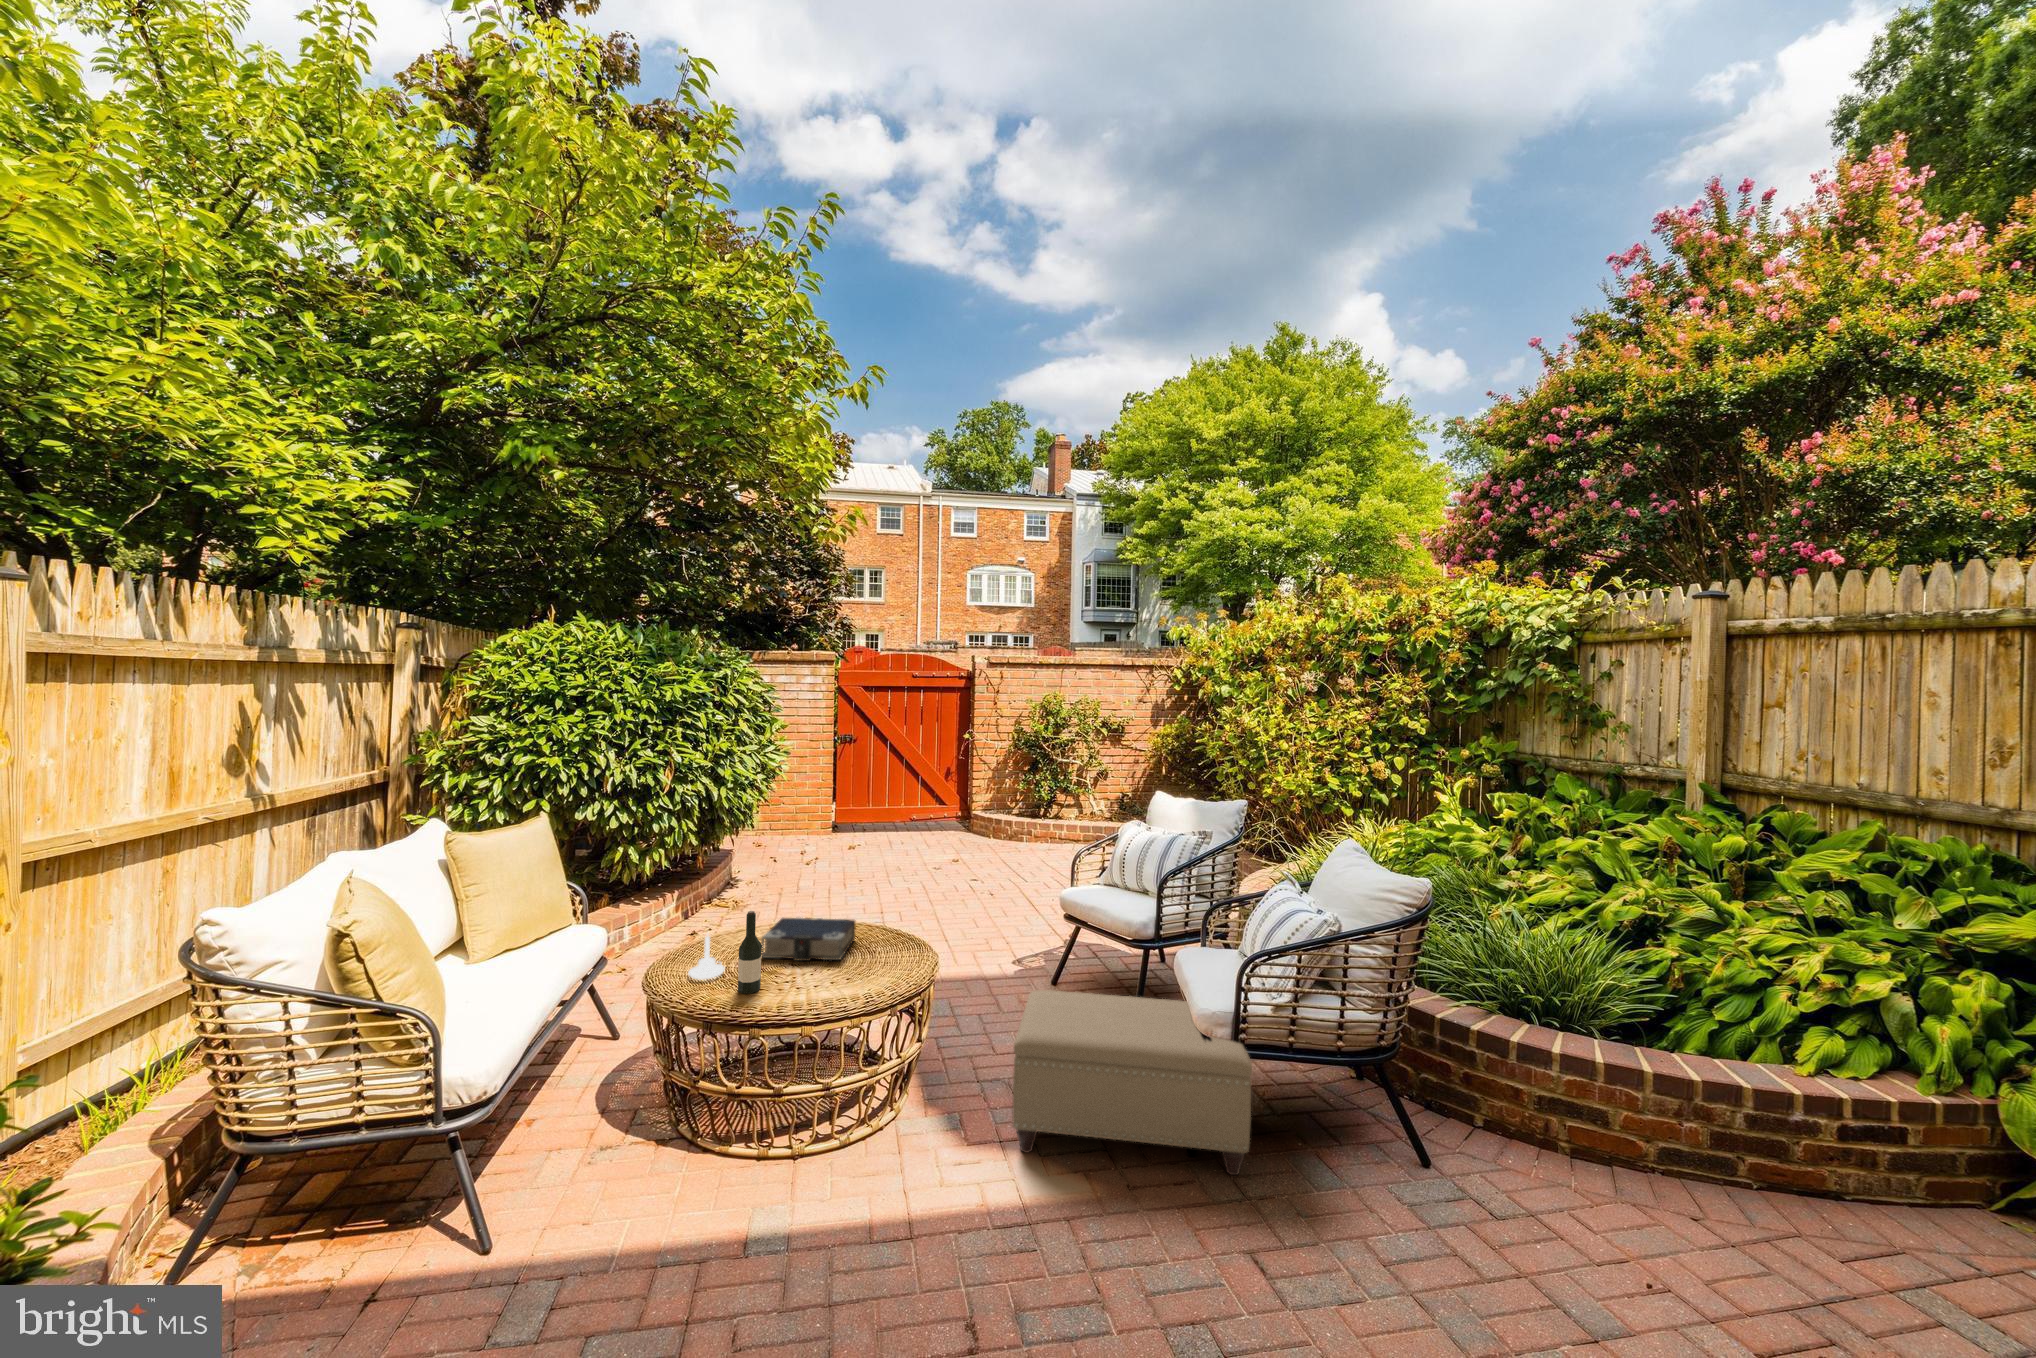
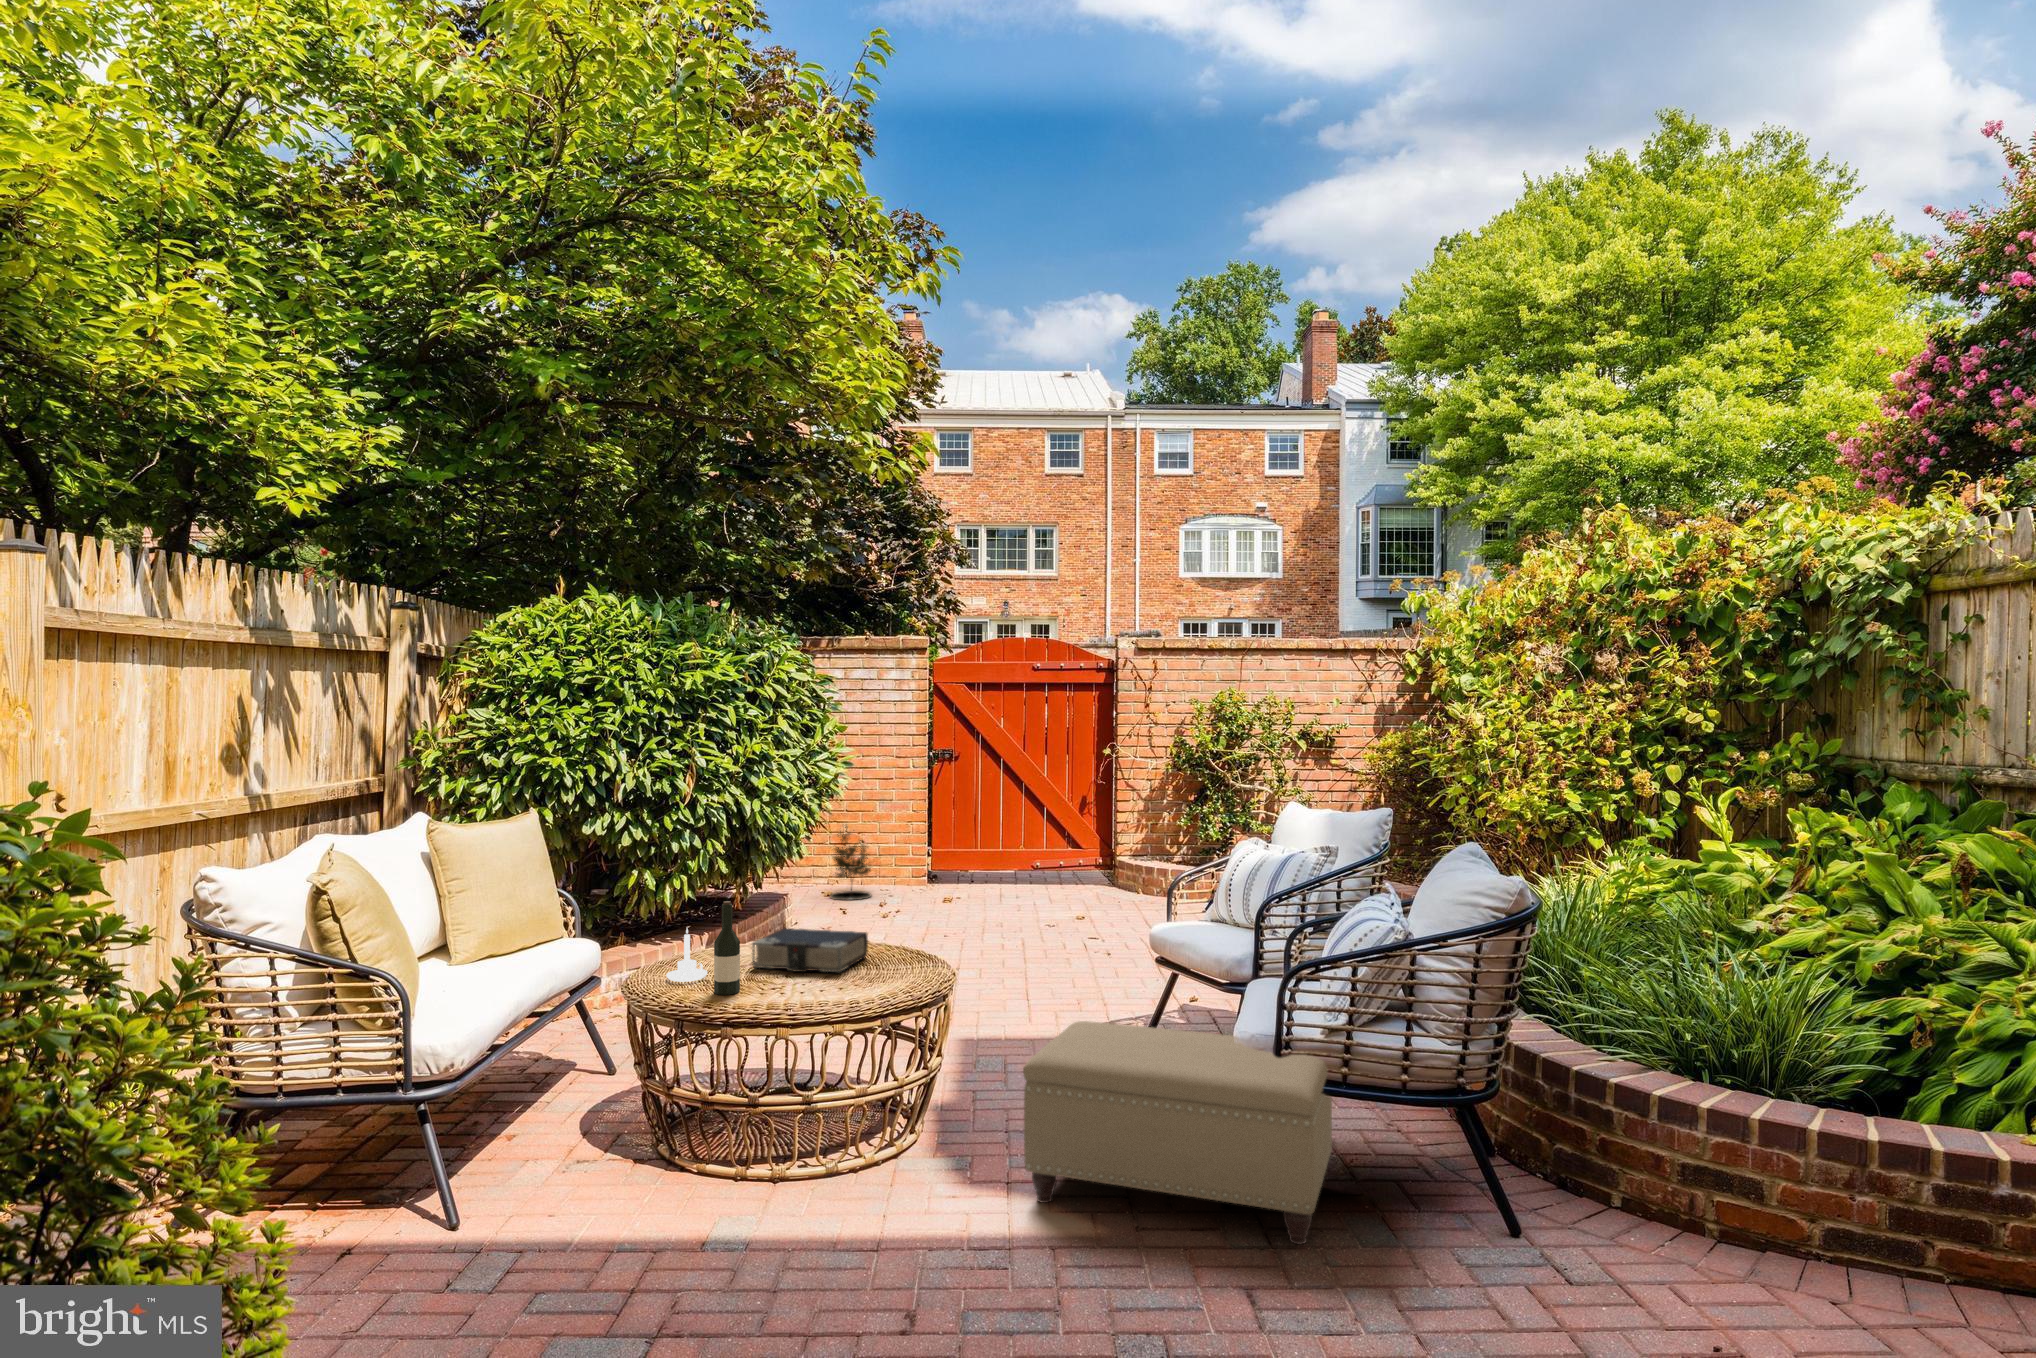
potted tree: none [755,790,791,849] -> present [830,827,871,900]

